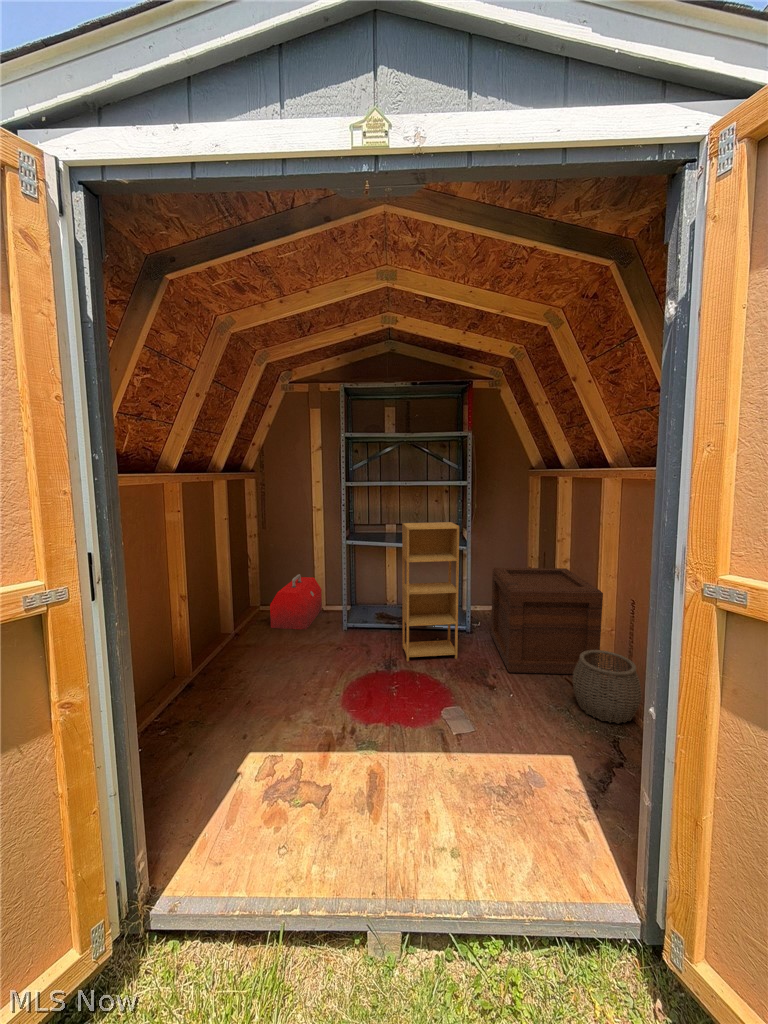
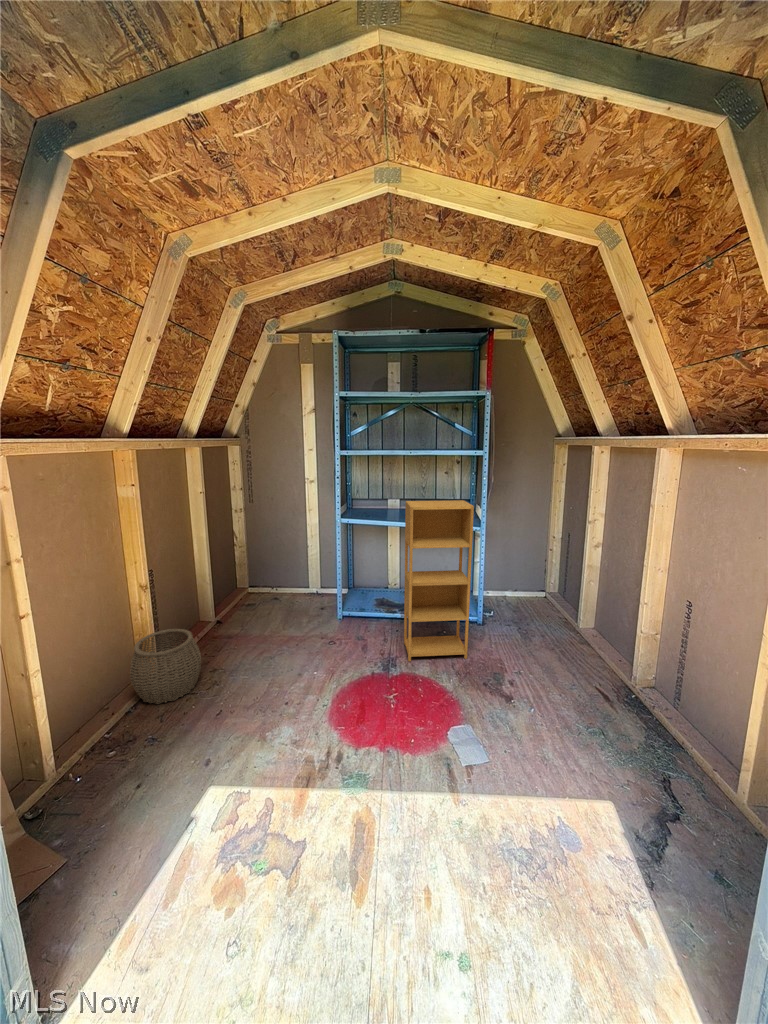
wooden crate: present [491,568,603,674] -> none [506,553,648,684]
toolbox: present [270,574,322,629] -> none [256,555,316,618]
woven basket: present [573,650,642,723] -> present [130,629,201,704]

